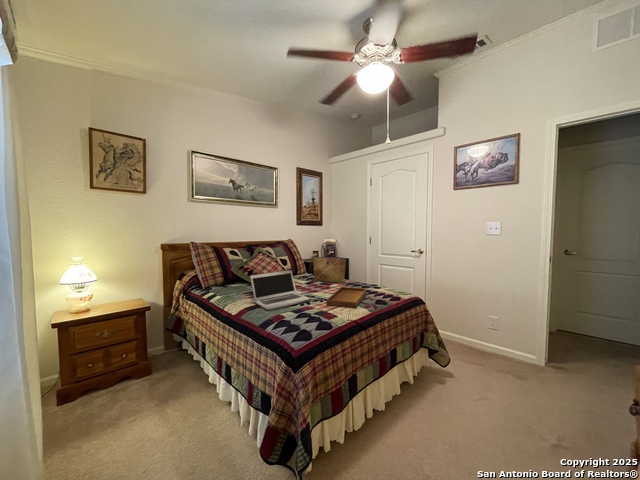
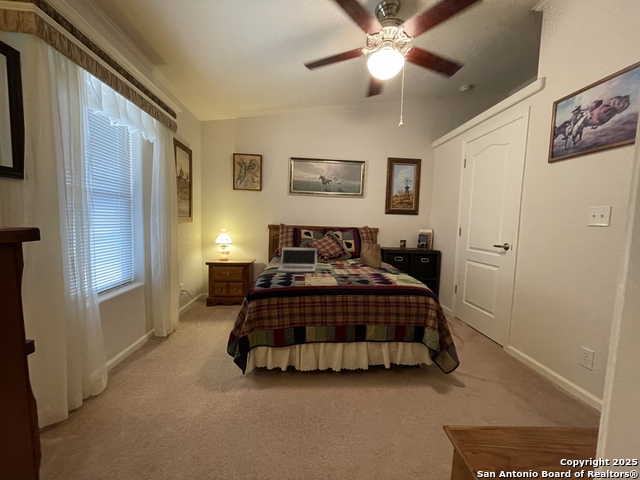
tray: present [326,280,366,308] -> none [316,260,369,282]

